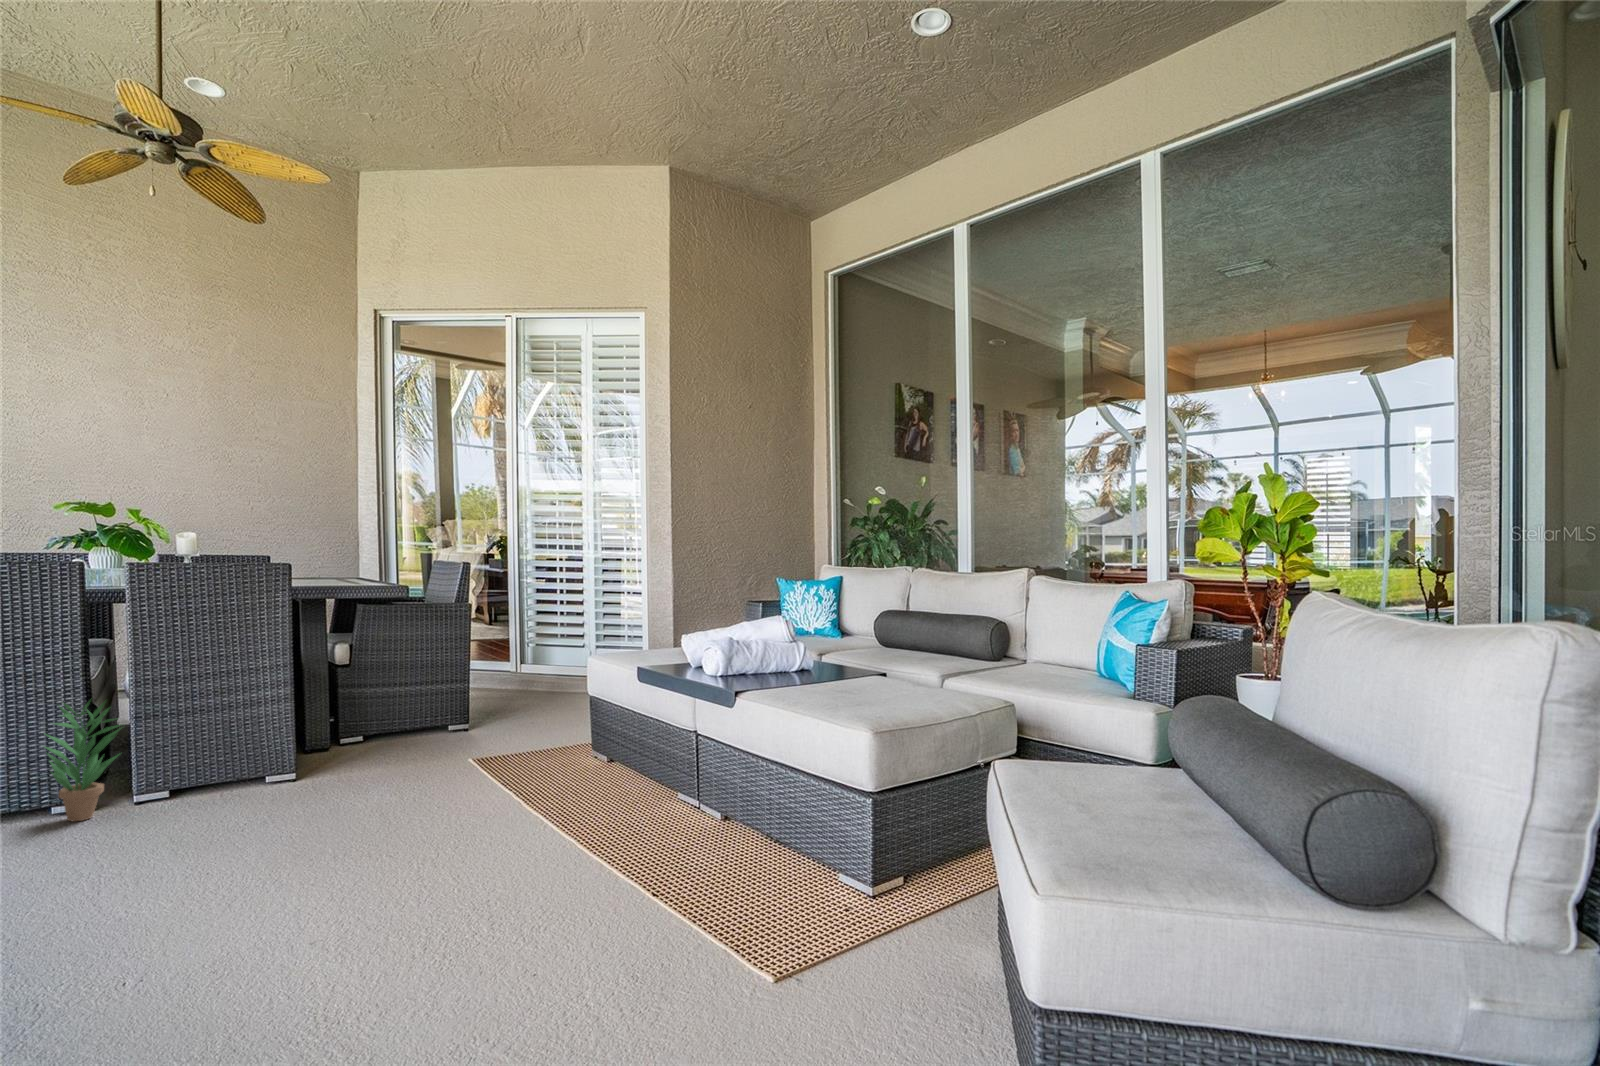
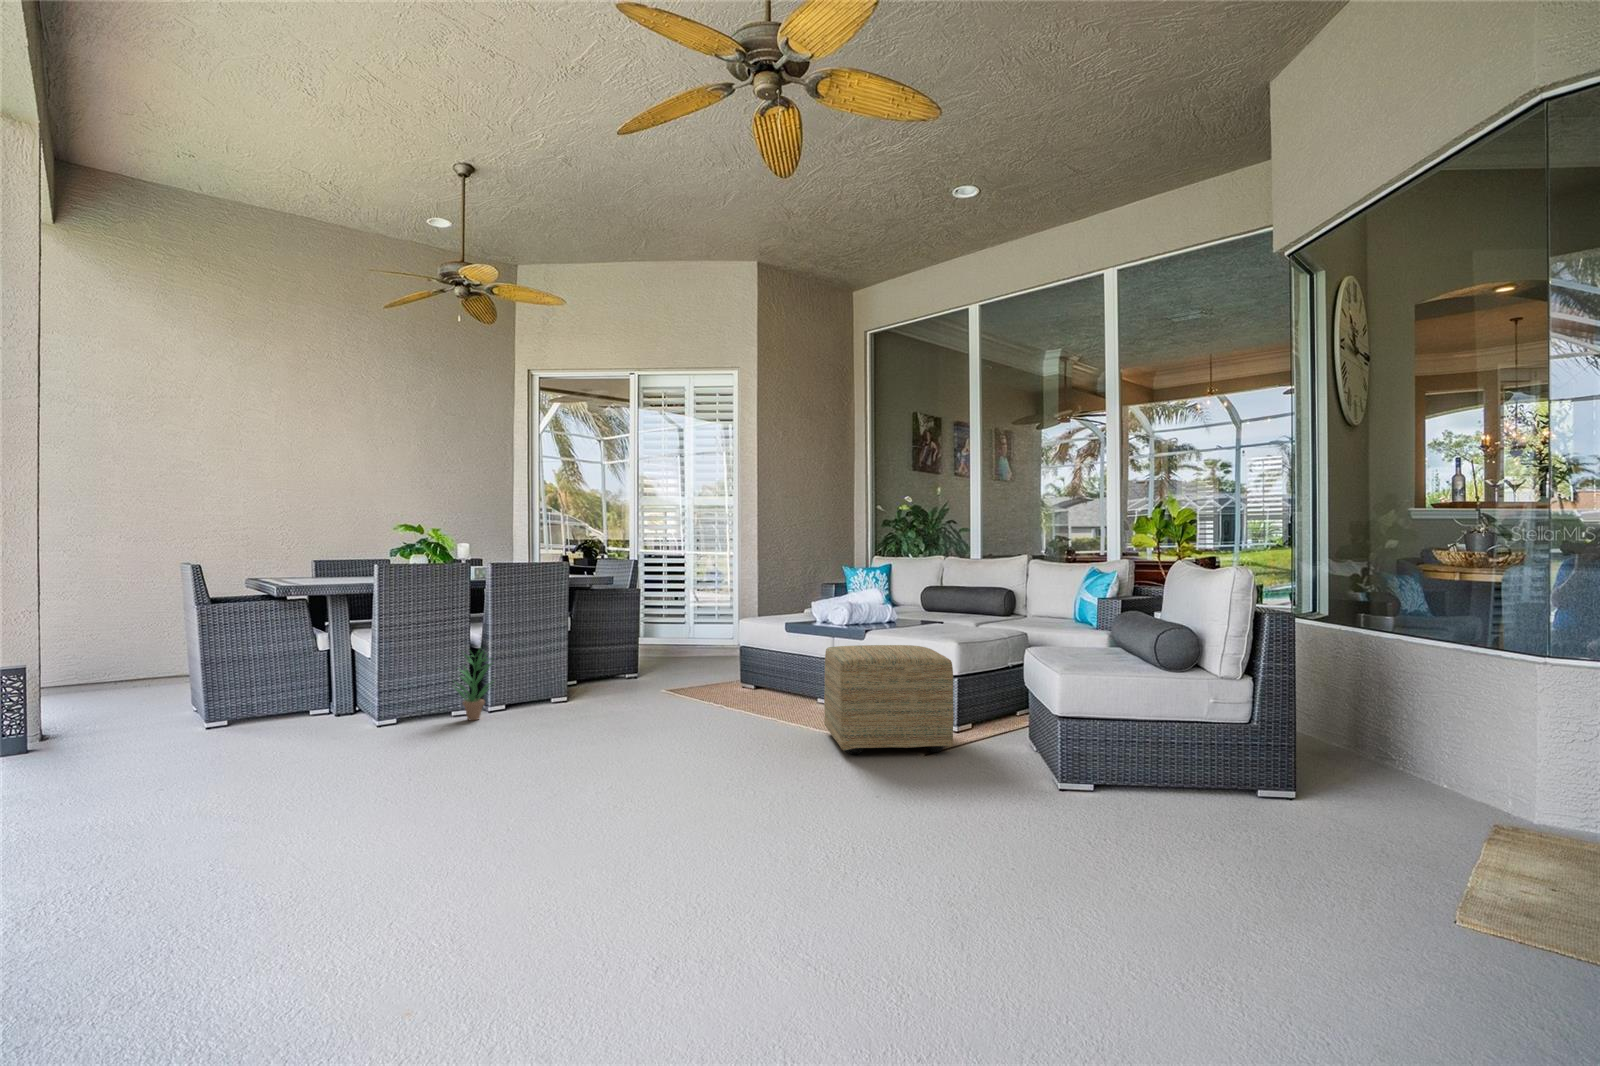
ottoman: none [596,729,836,967] -> present [824,645,954,754]

